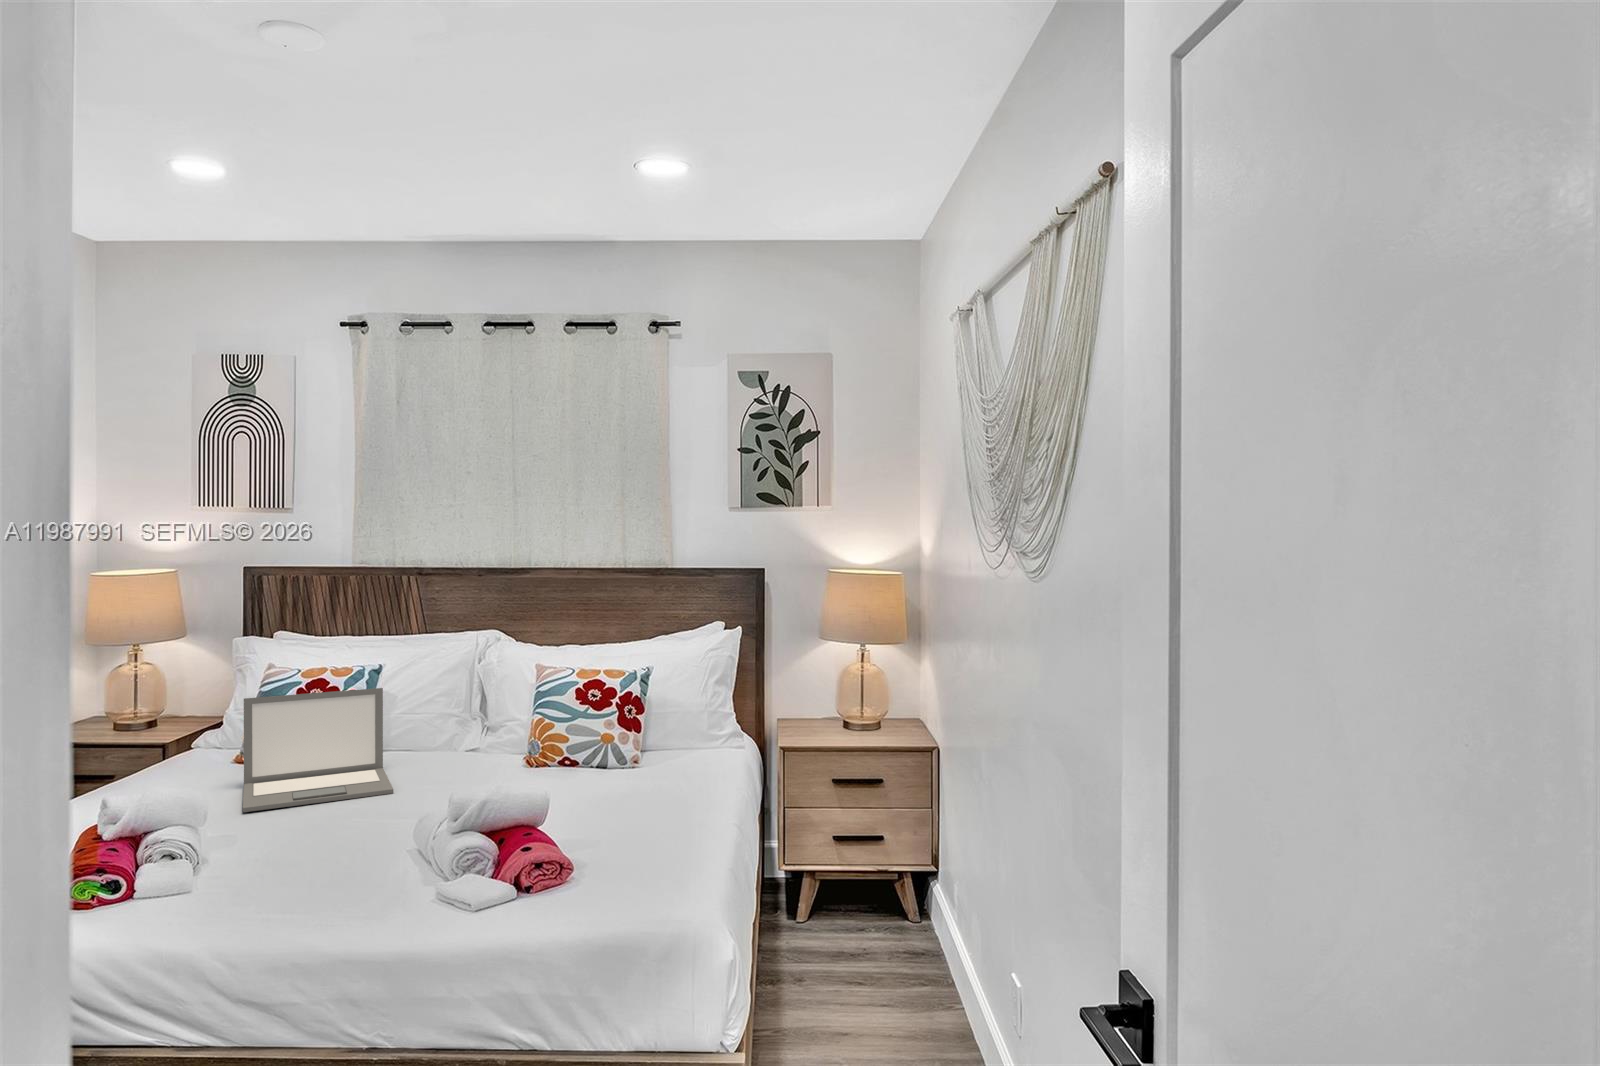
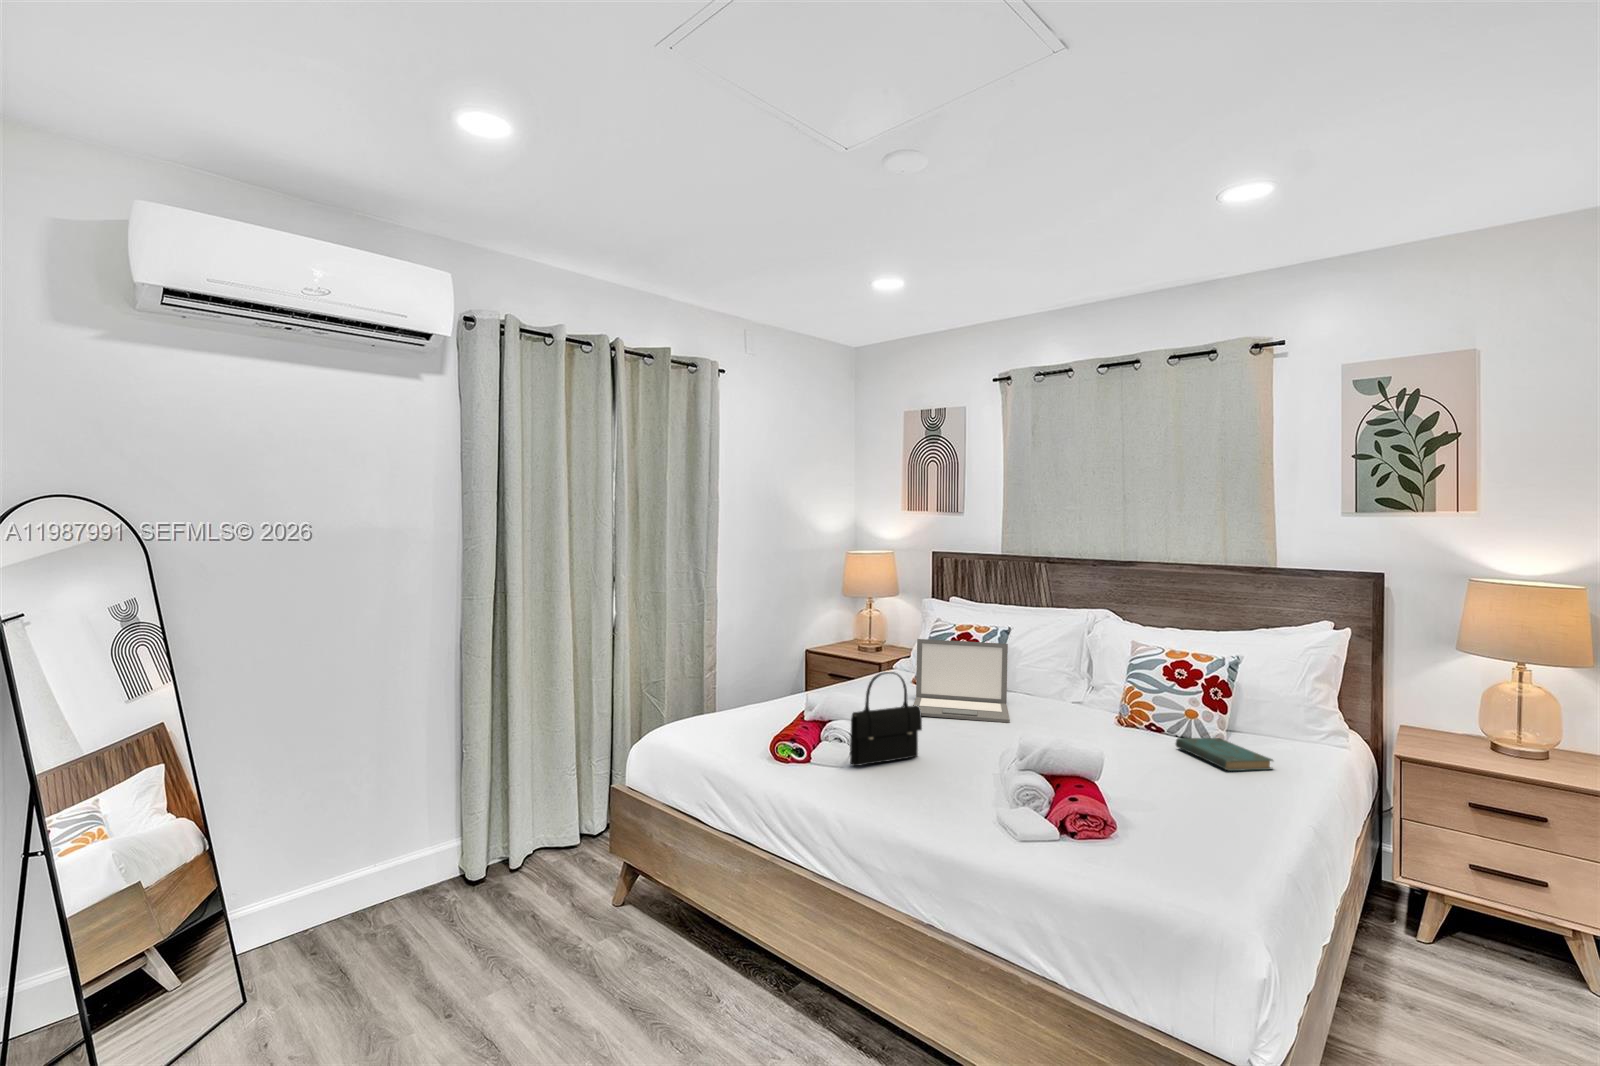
handbag: none [160,757,278,913] -> present [850,672,922,766]
book: none [594,762,689,796] -> present [1176,738,1273,771]

